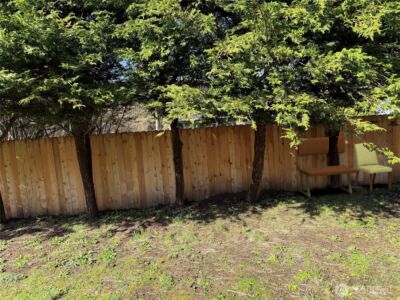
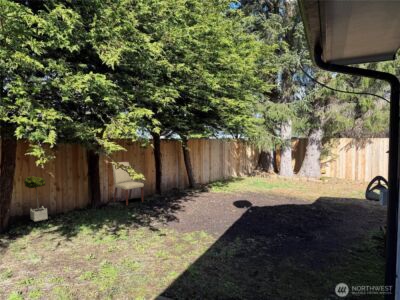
bench: present [297,137,358,197] -> none [55,156,115,218]
potted tree: none [271,154,290,196] -> present [24,176,48,221]

